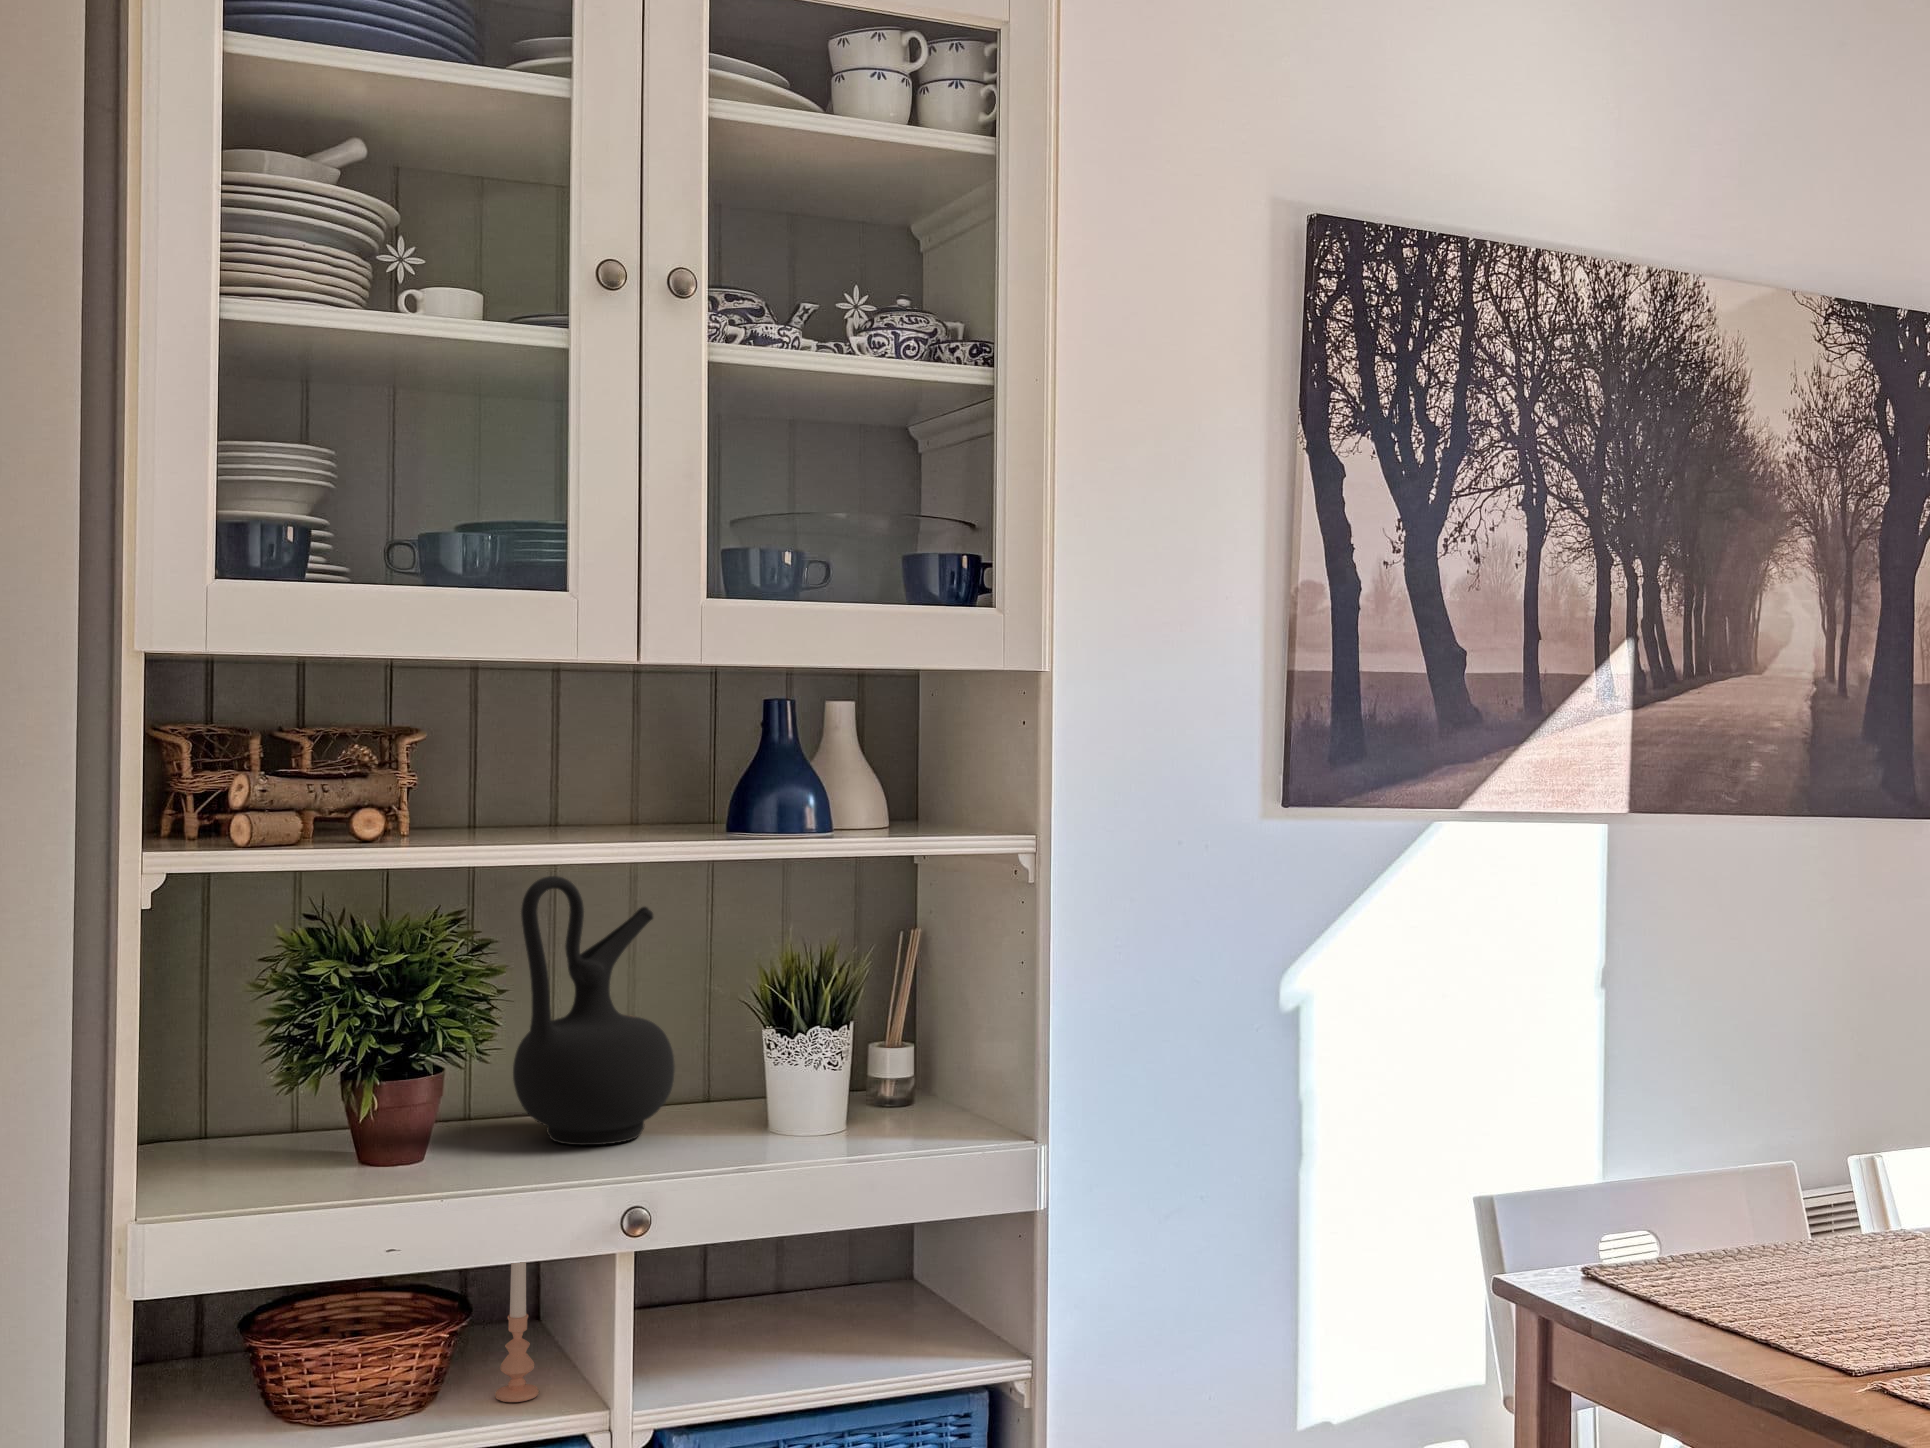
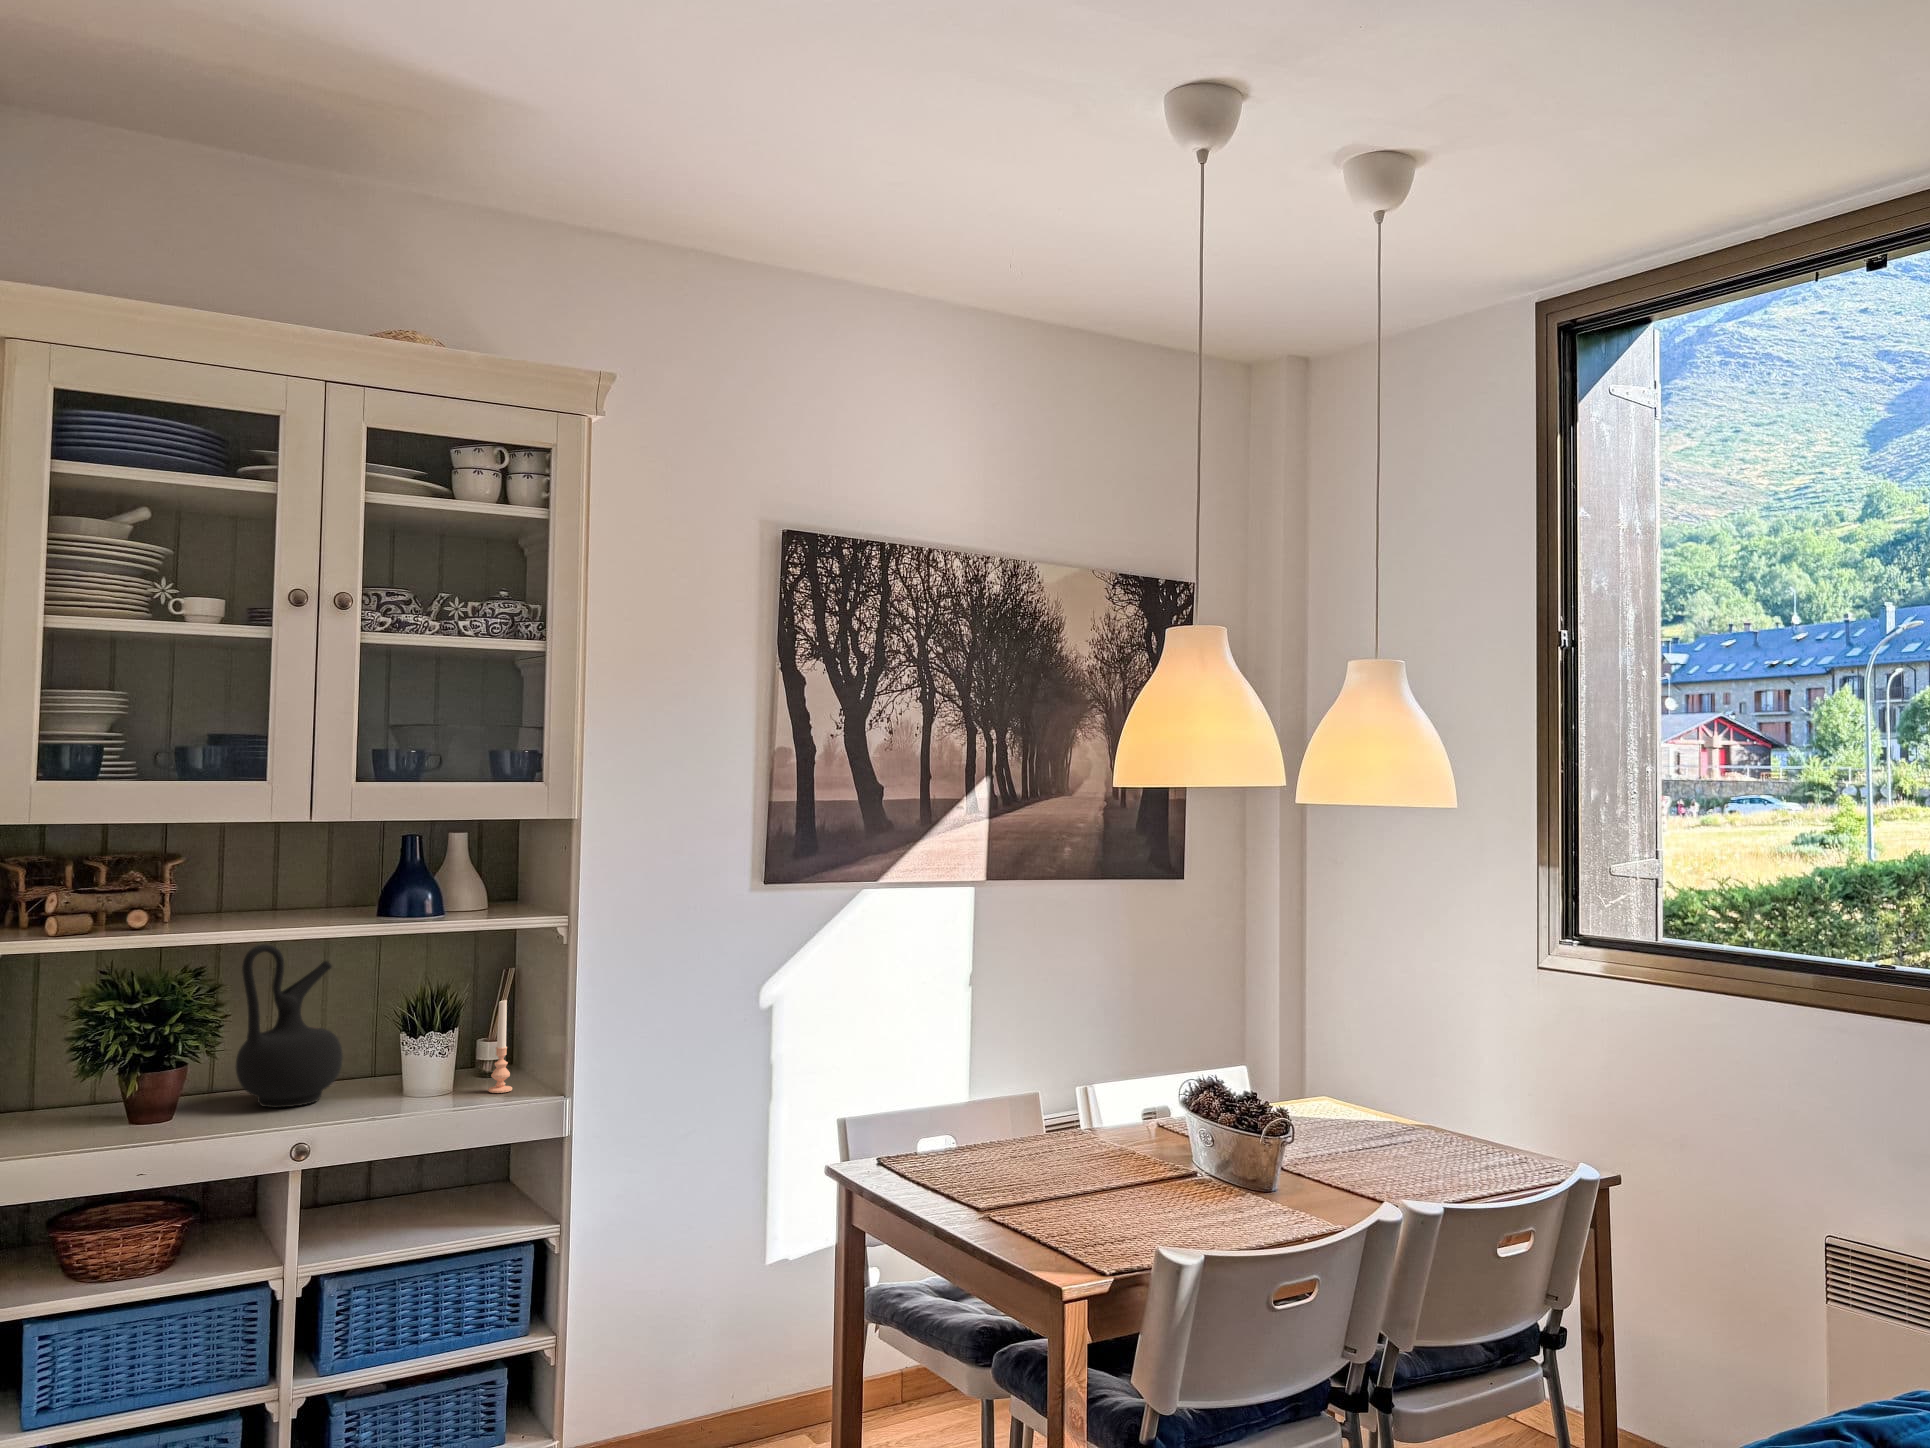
candle: present [495,1262,539,1402] -> present [488,1000,512,1093]

